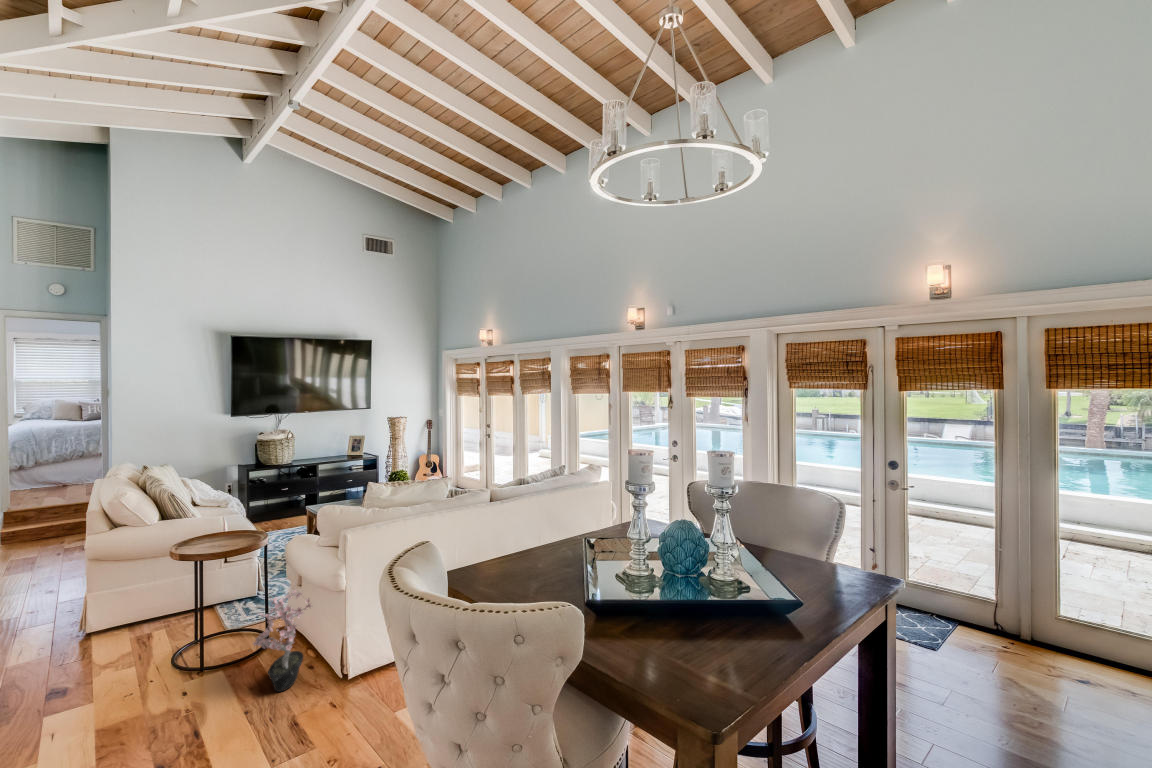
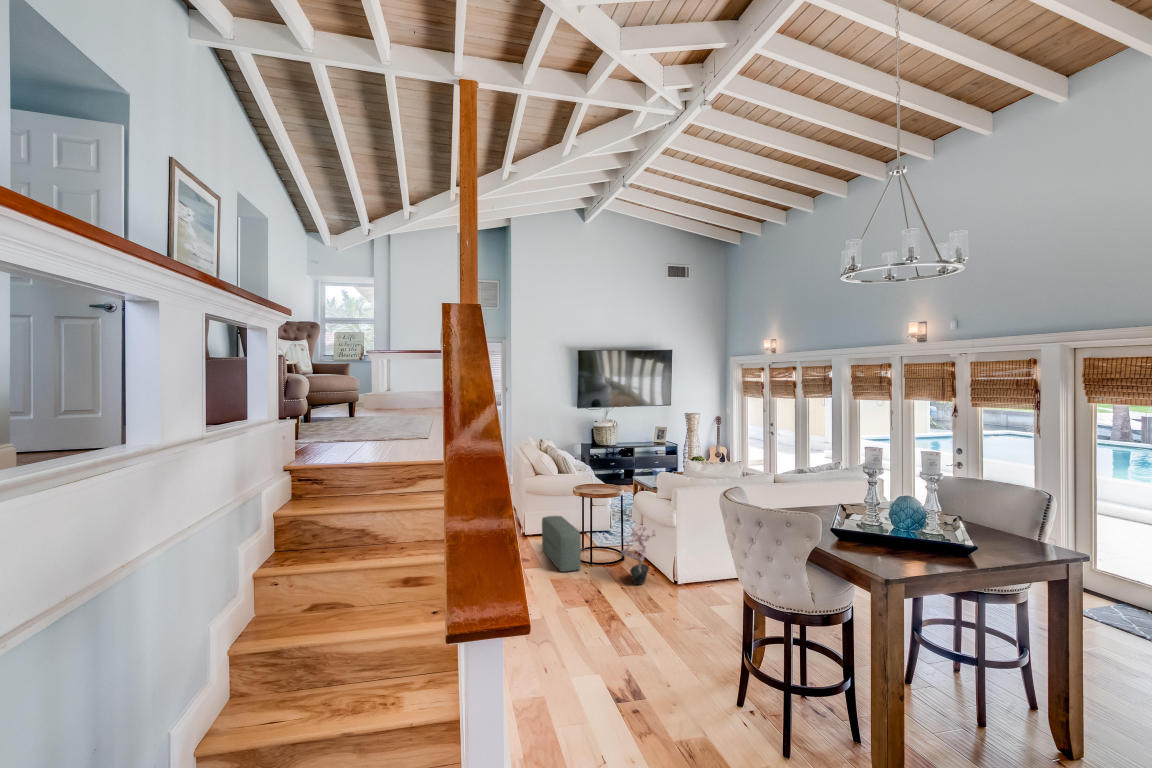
pouf: none [116,589,180,695] -> present [542,516,581,572]

